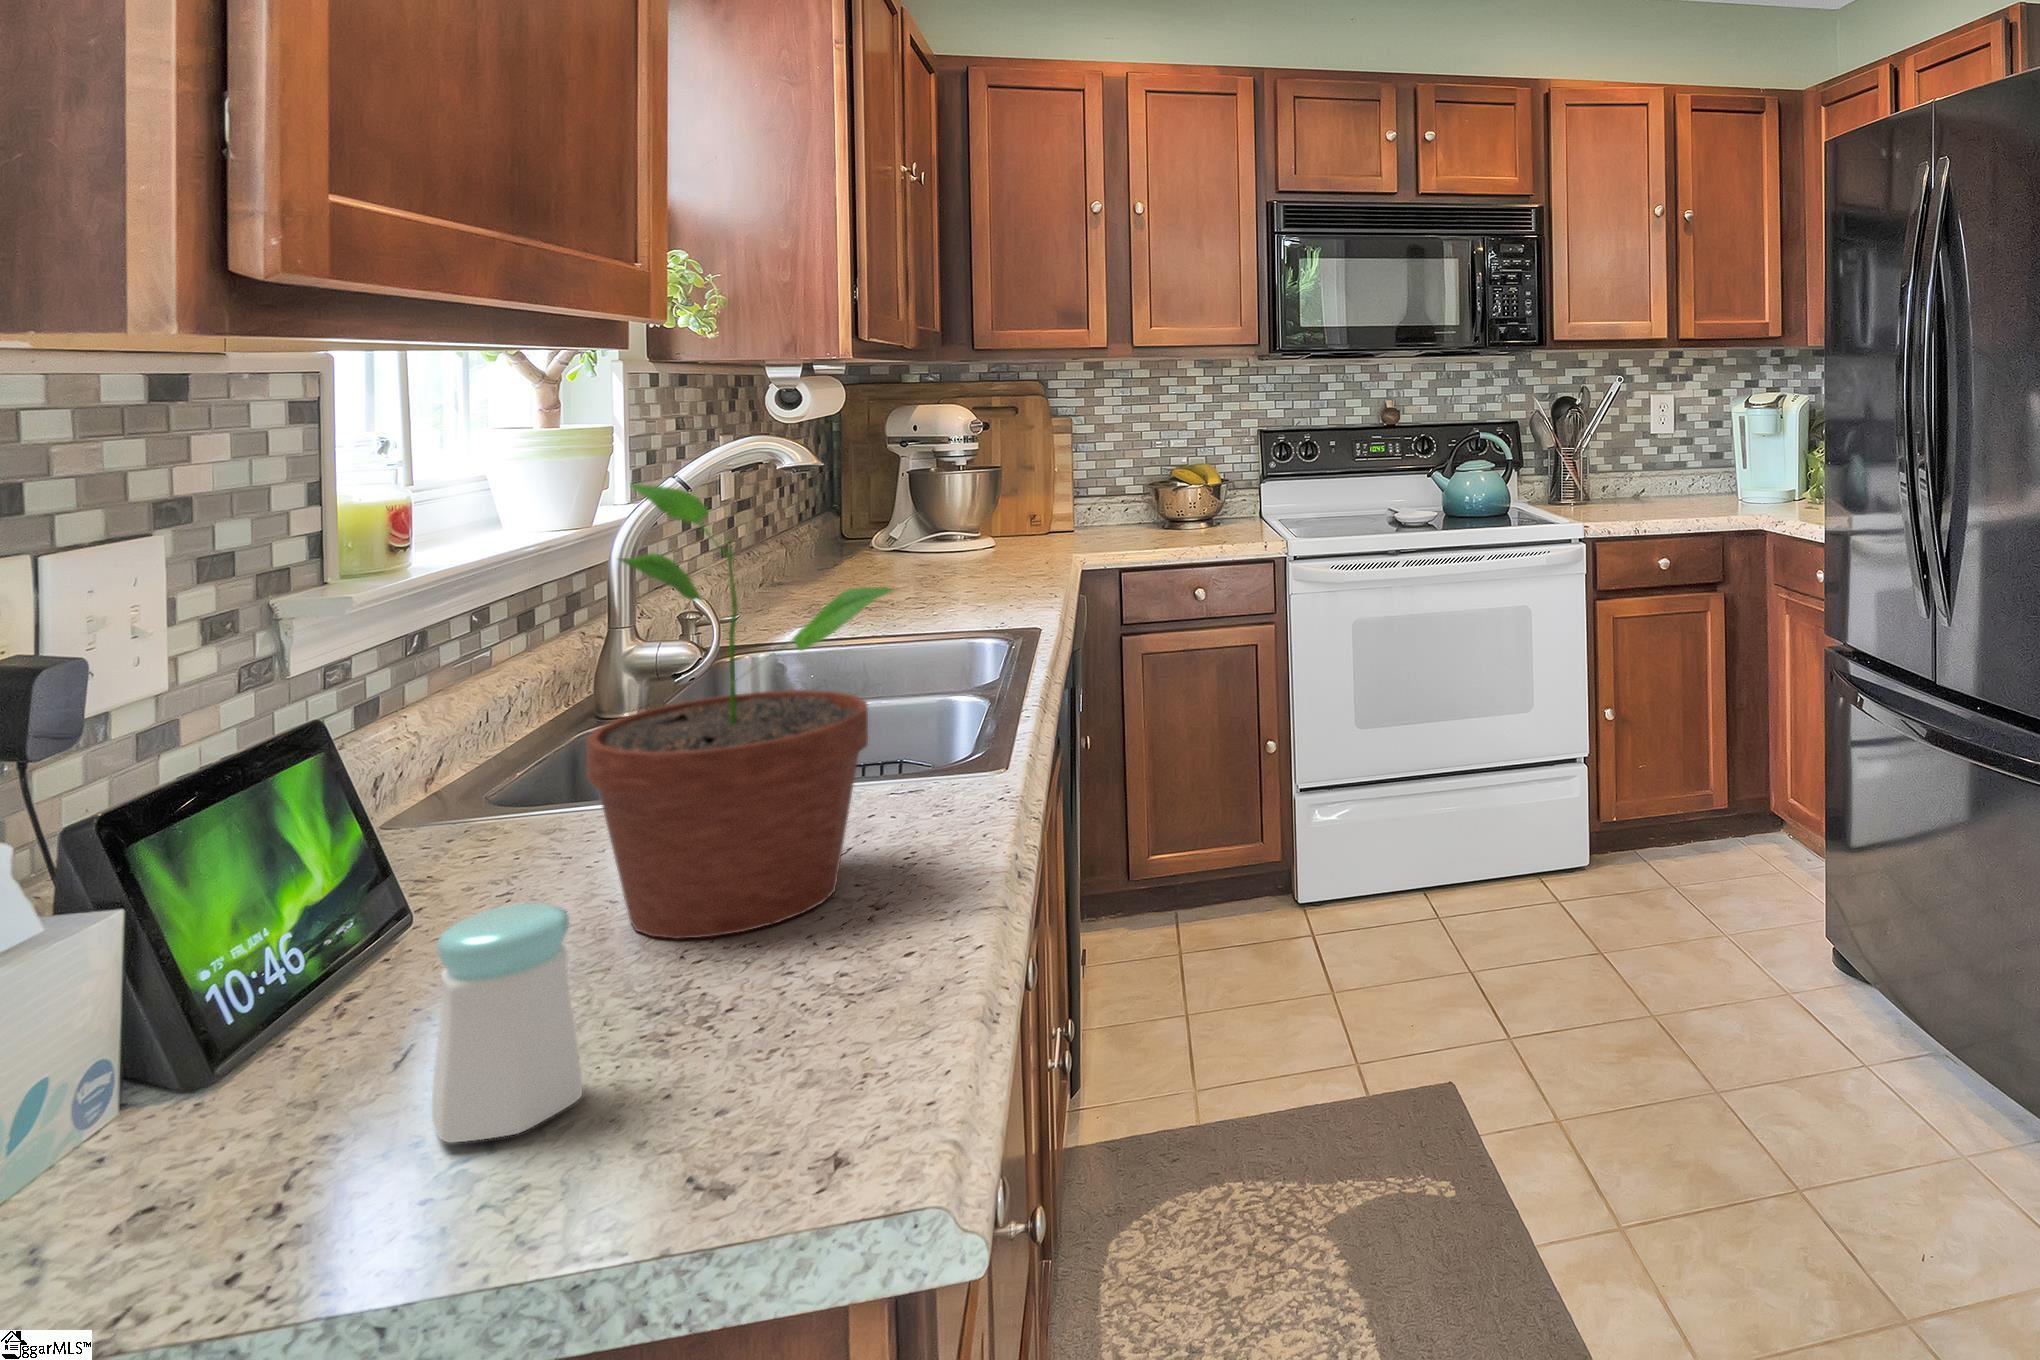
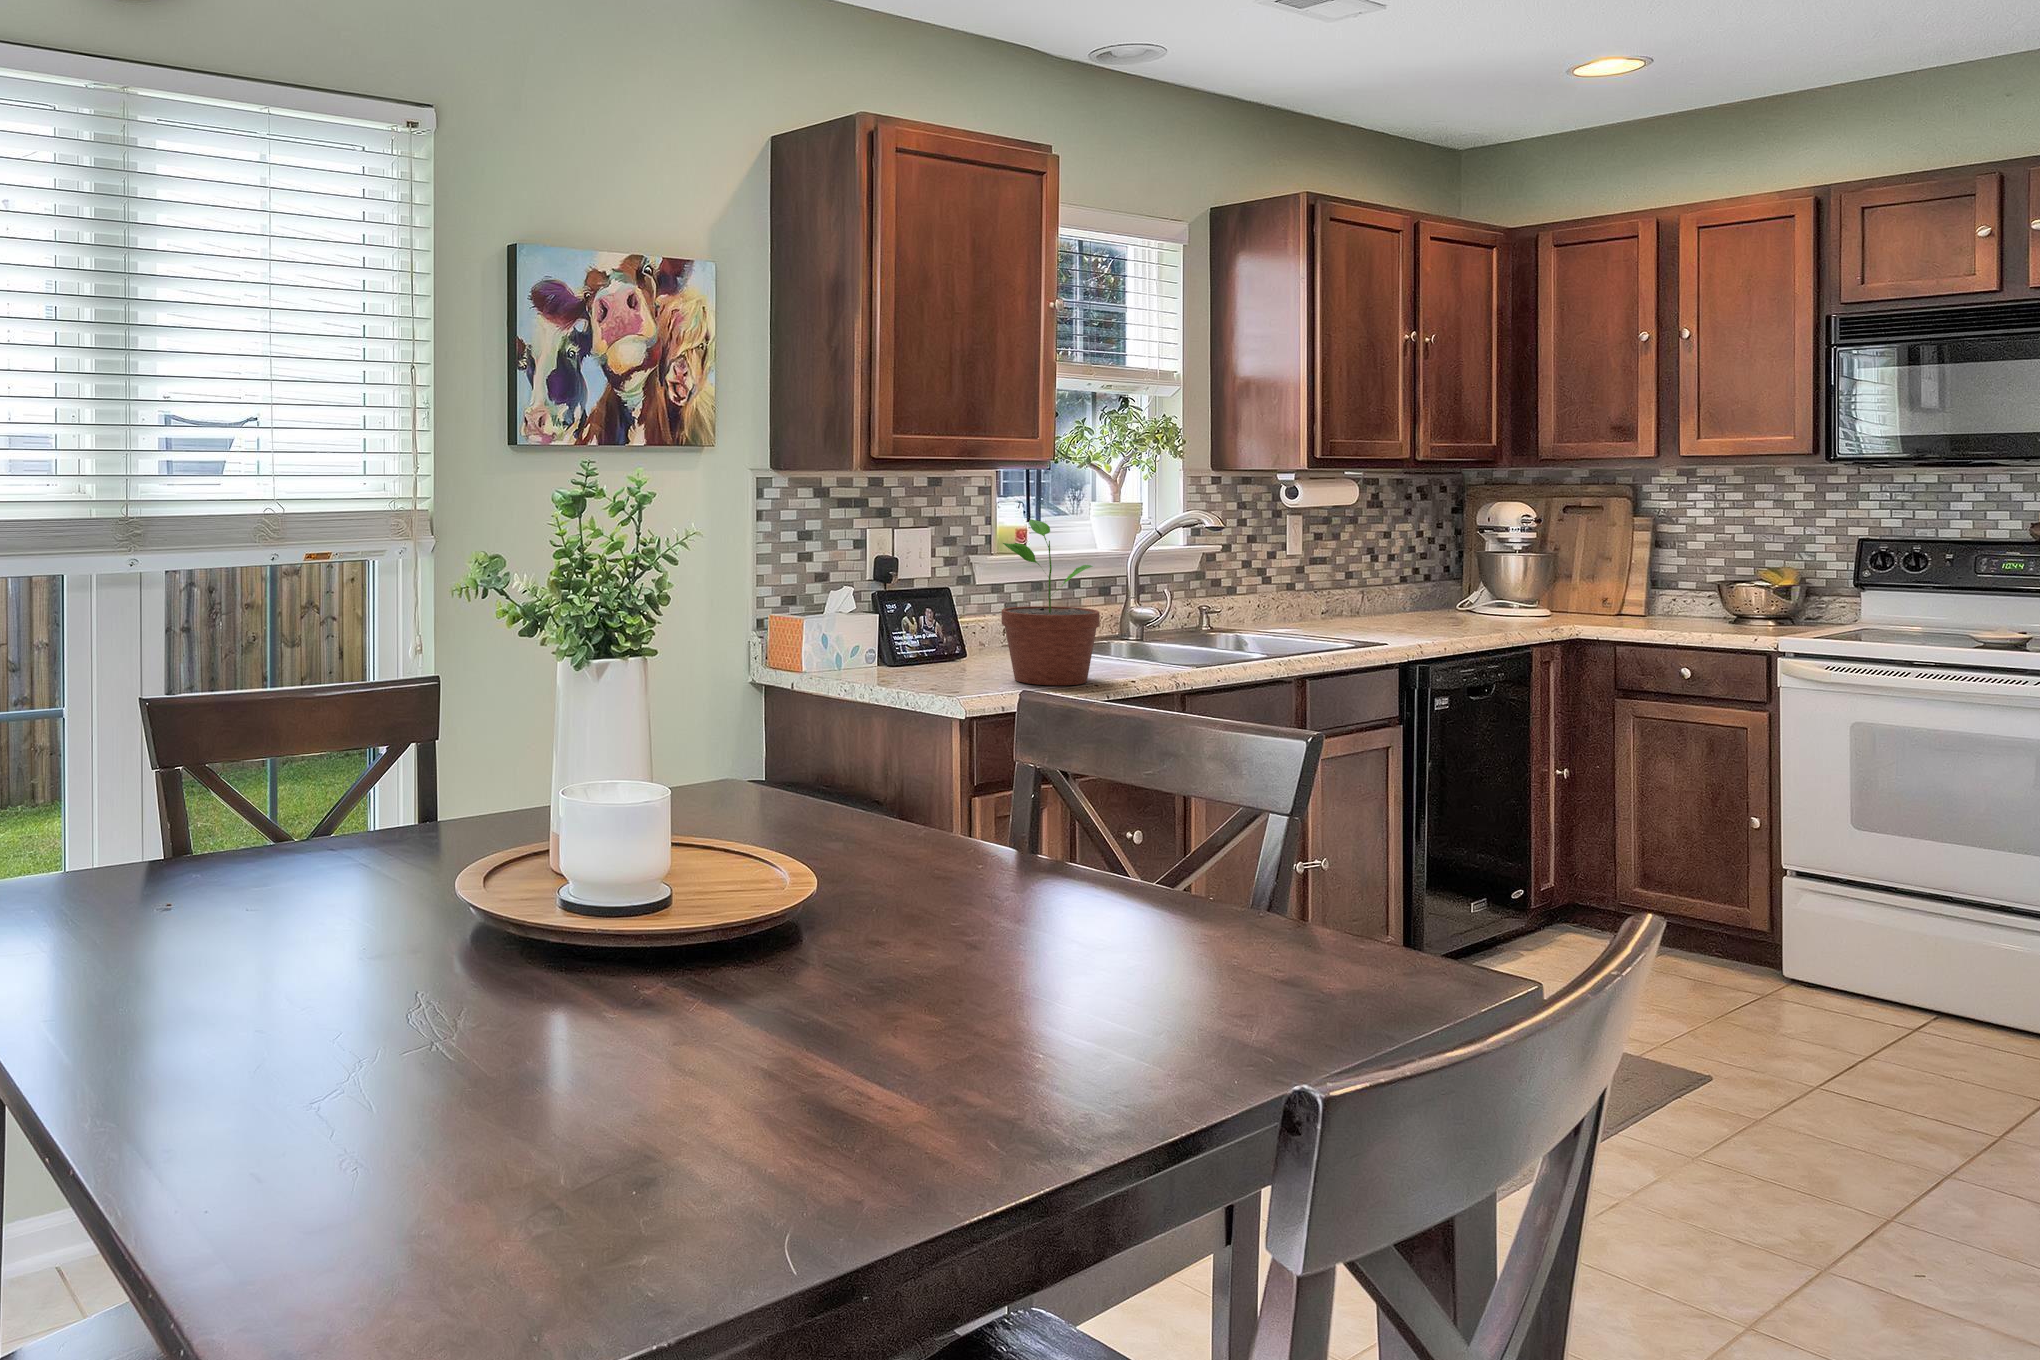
salt shaker: present [432,903,582,1143] -> none [909,634,947,694]

